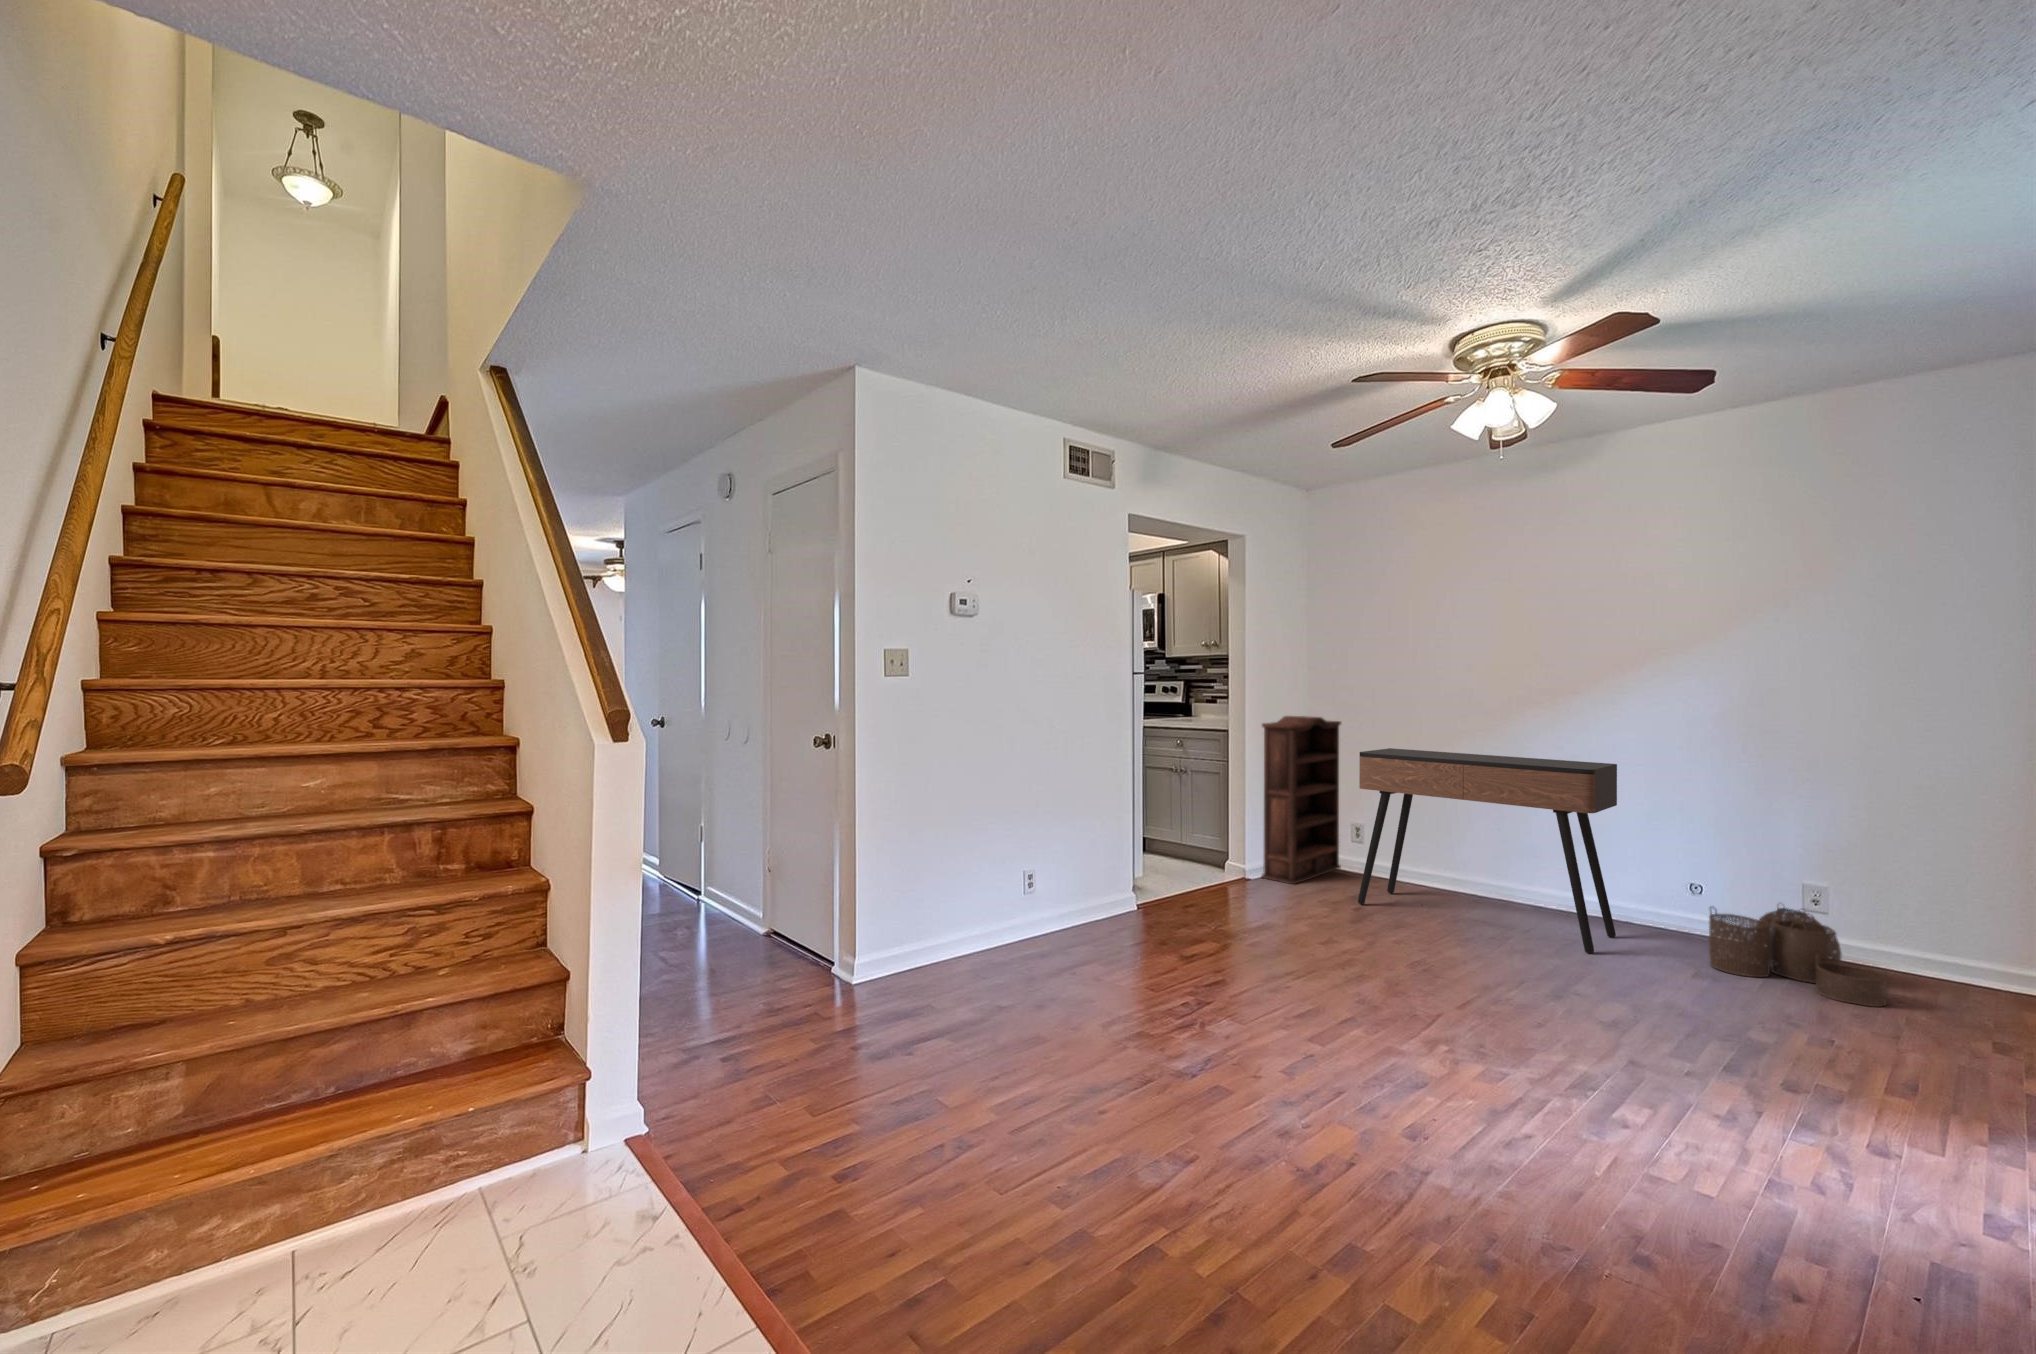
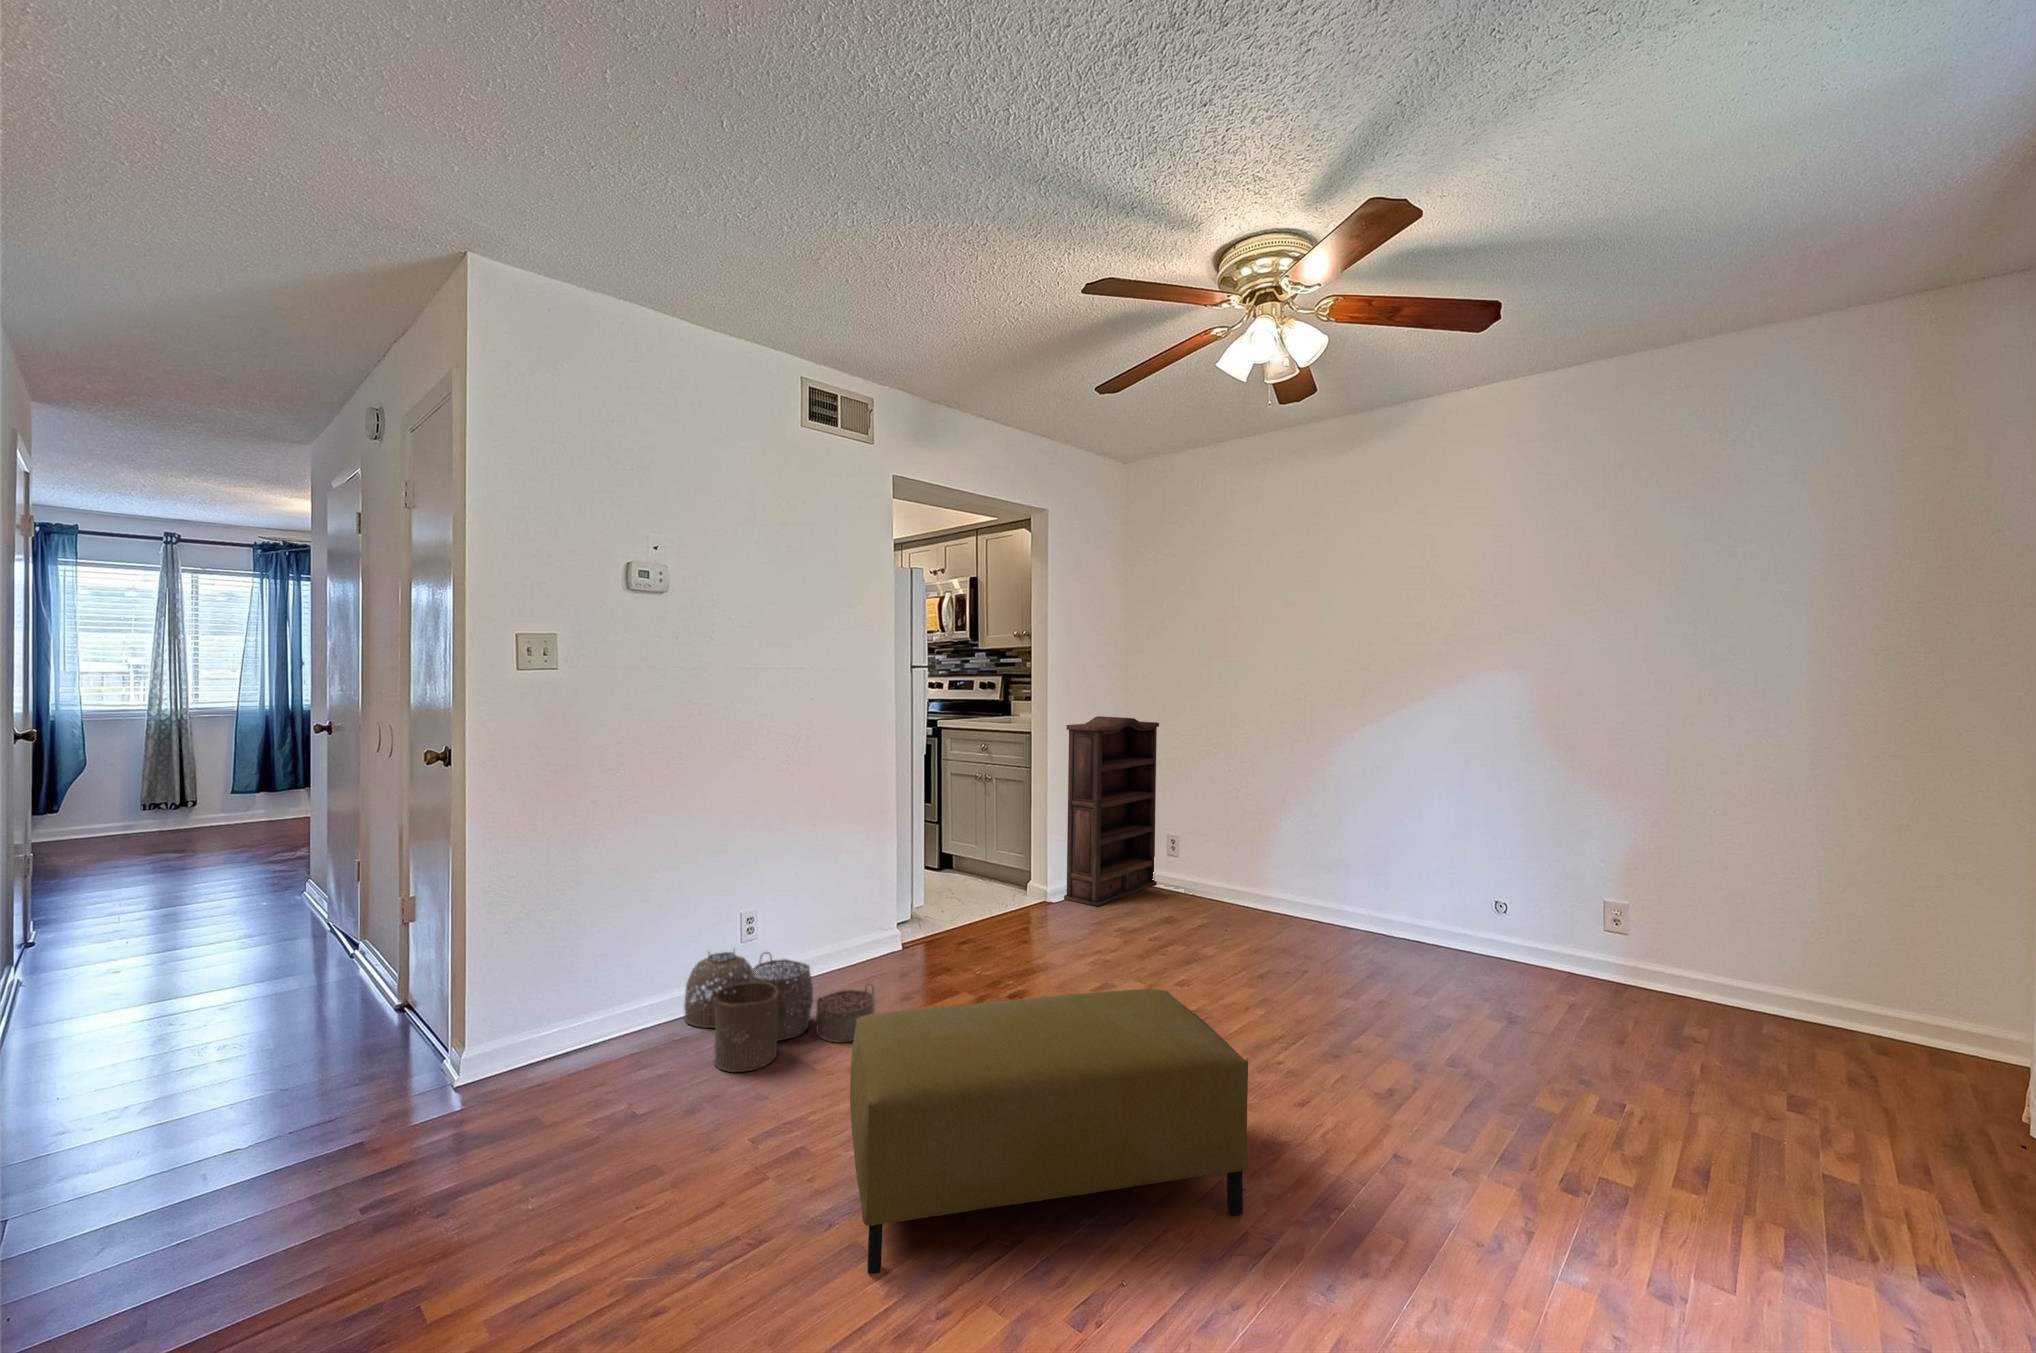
console table: present [1358,748,1617,954] -> none [1156,754,1424,991]
woven basket: present [1709,907,1887,1007] -> present [684,952,875,1072]
ottoman: none [1191,927,1521,1109] -> present [850,989,1248,1274]

